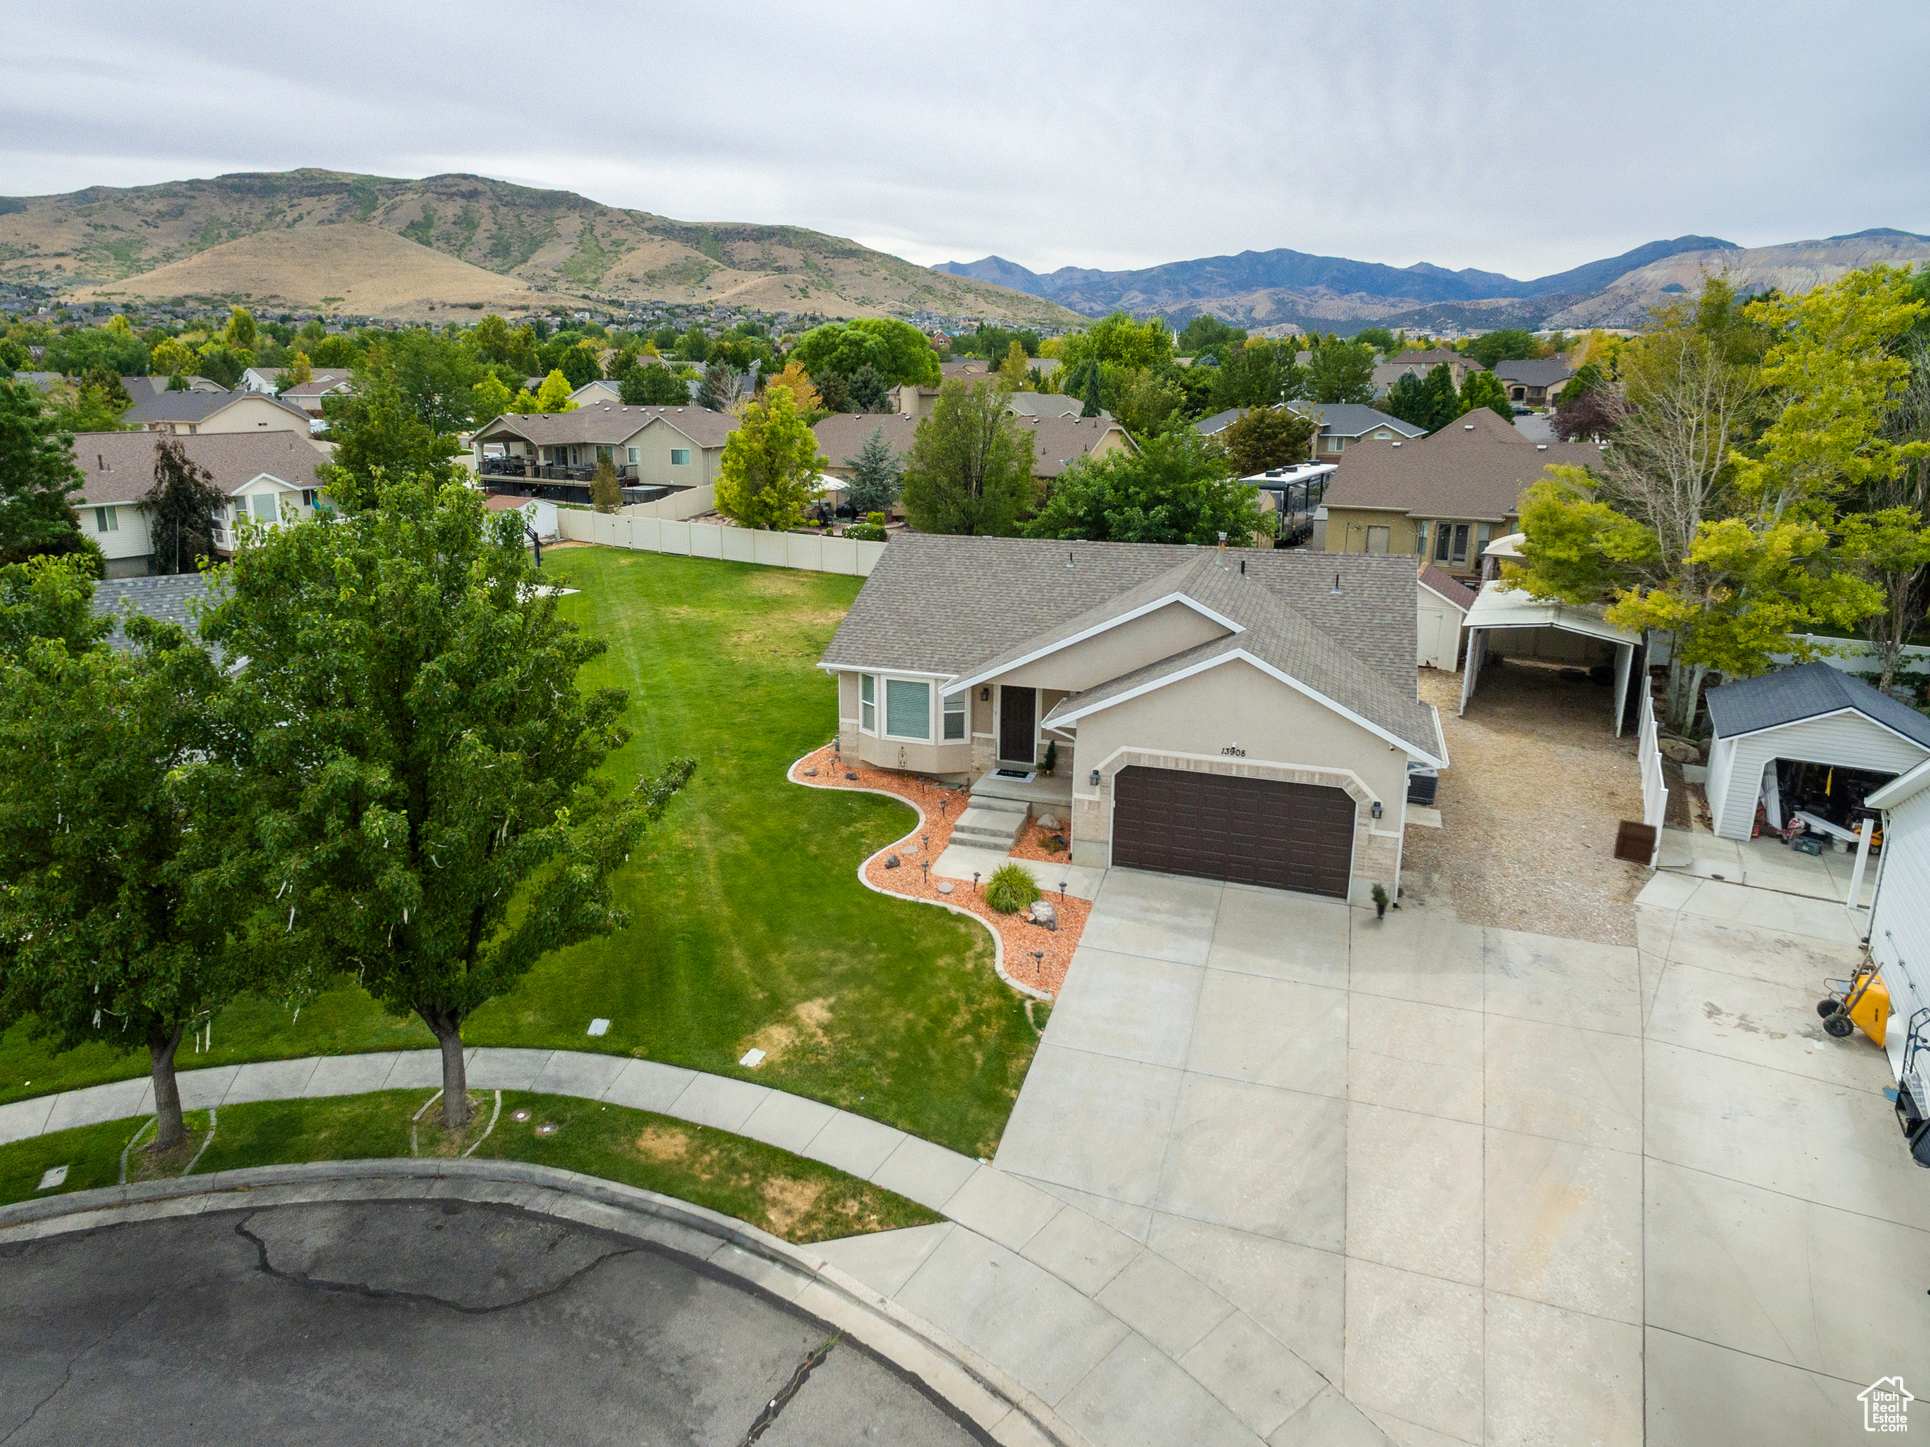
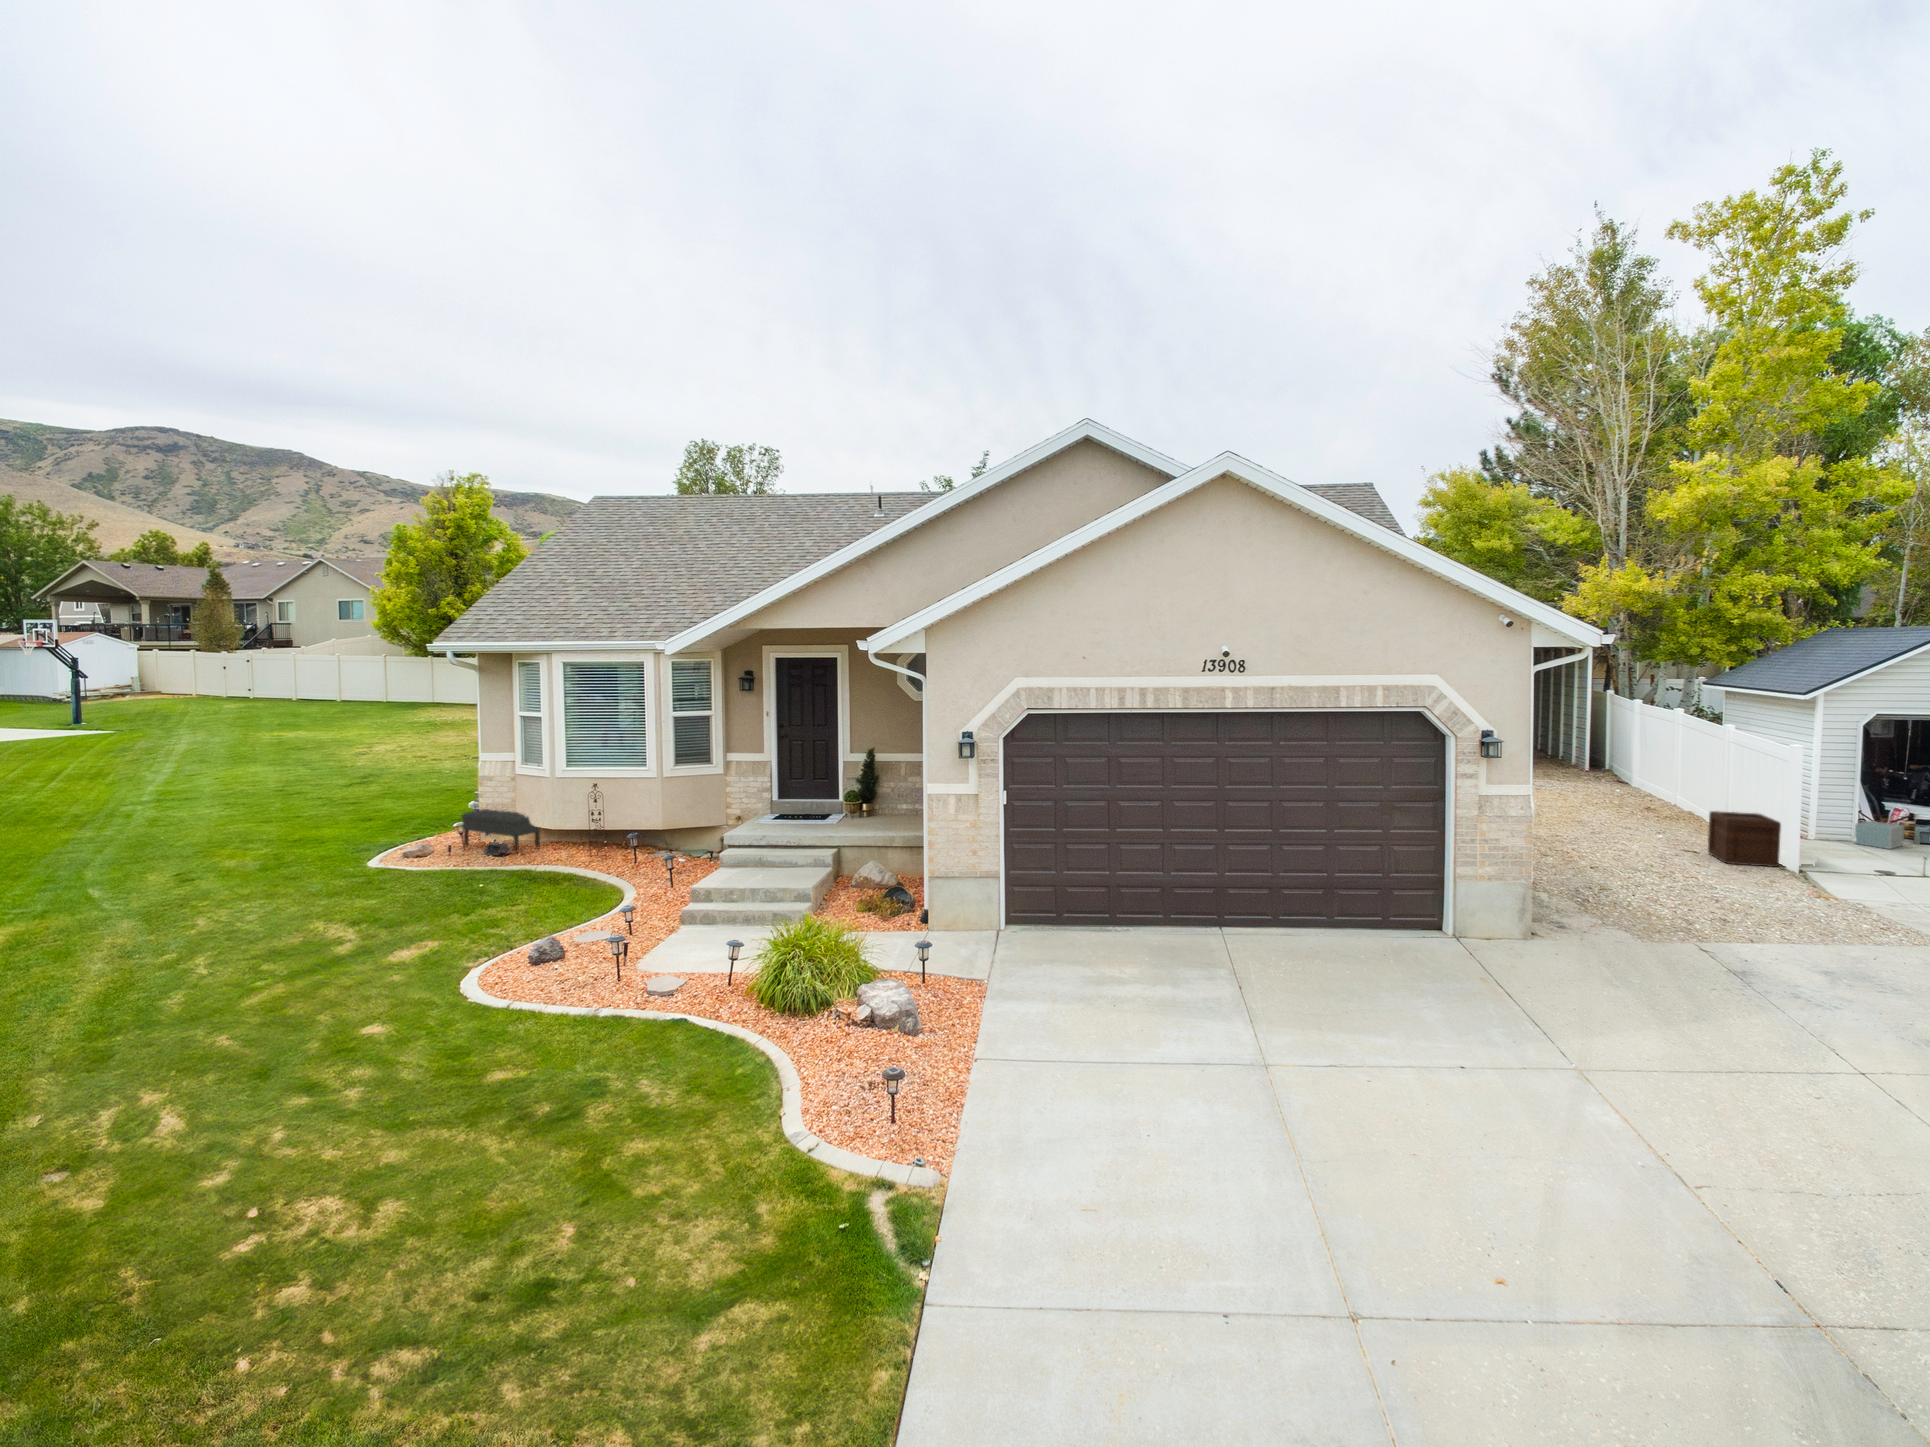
bench: none [835,744,875,774] -> present [462,809,540,854]
storage box: none [1757,829,1801,855] -> present [1854,821,1904,849]
potted plant: present [1371,883,1389,918] -> none [1489,883,1531,951]

